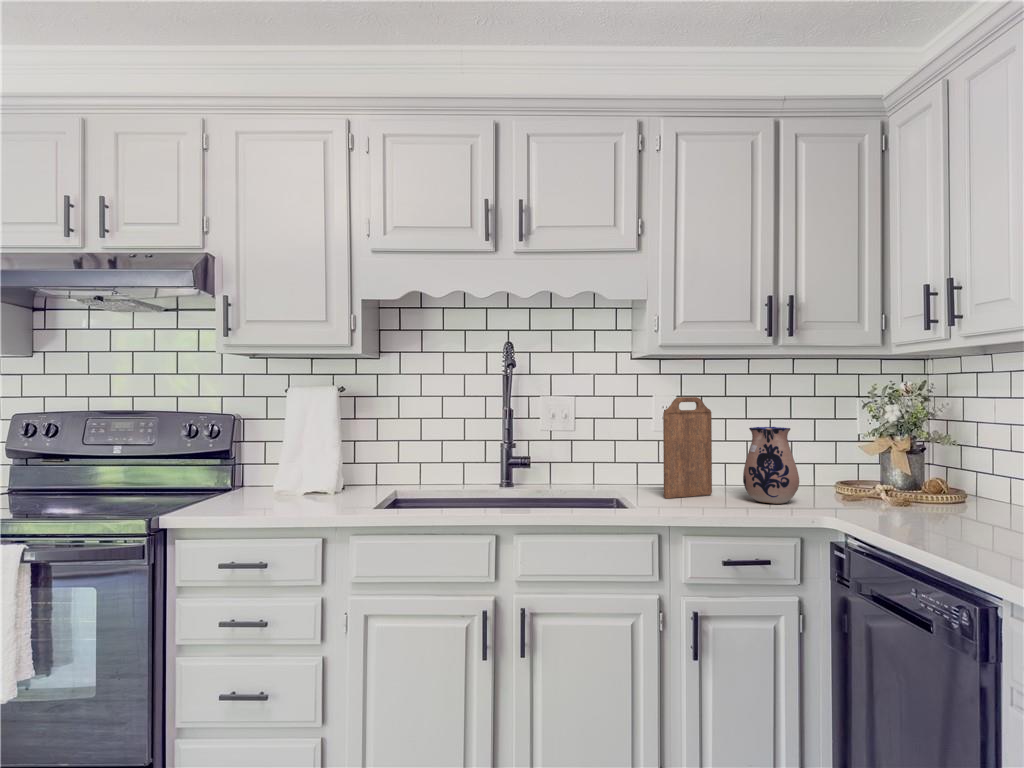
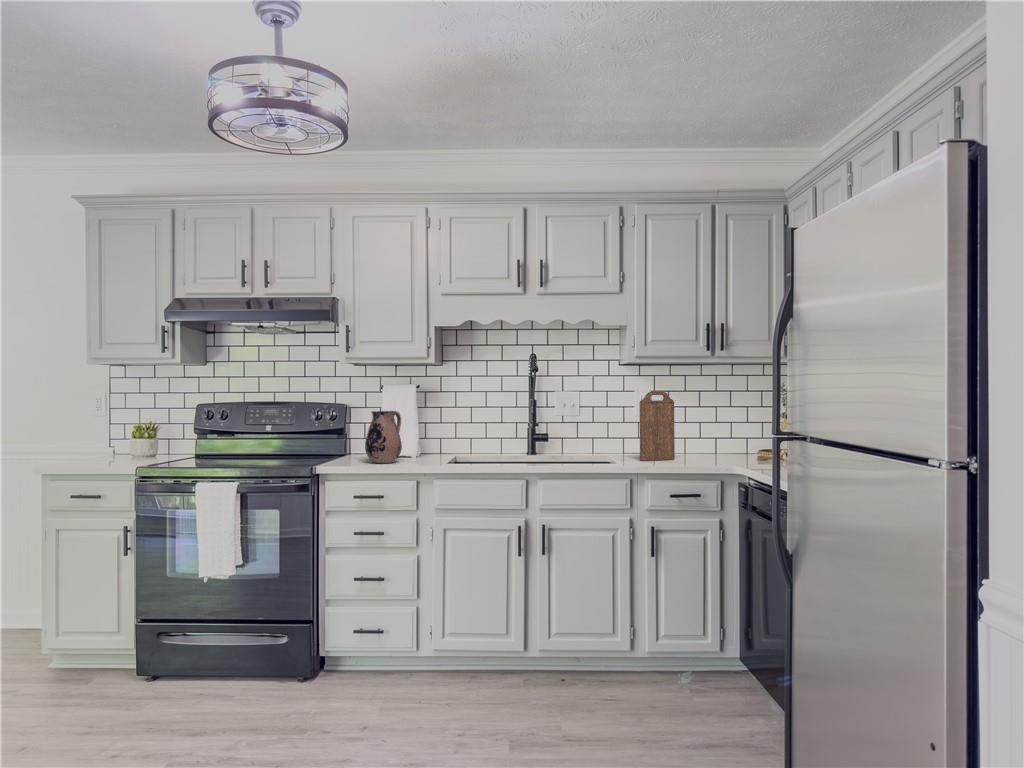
ceramic pitcher: present [743,427,799,504] -> present [365,411,402,463]

